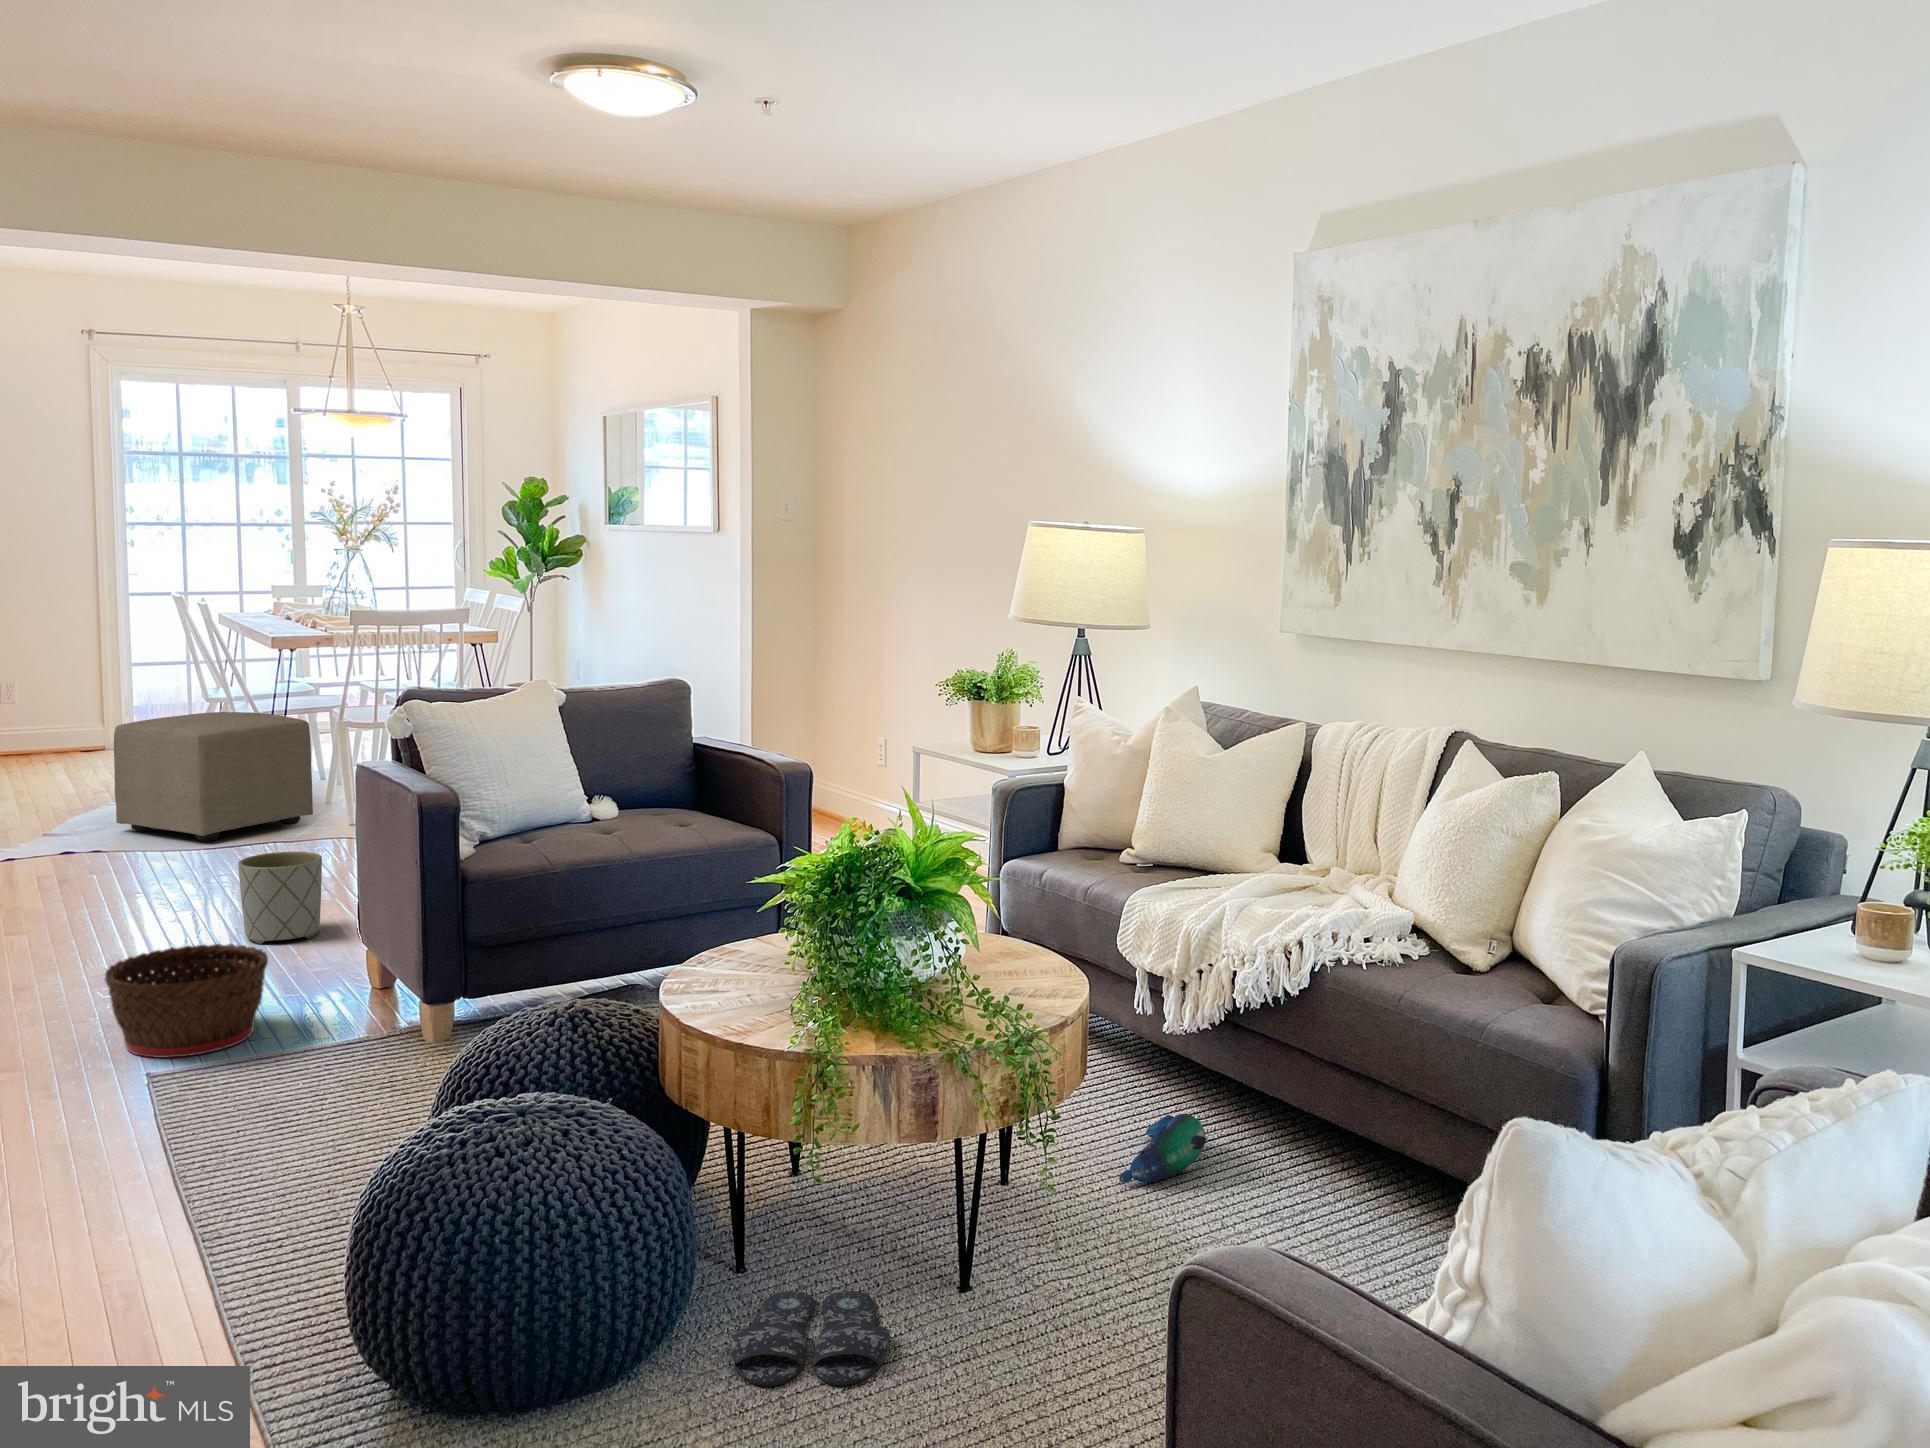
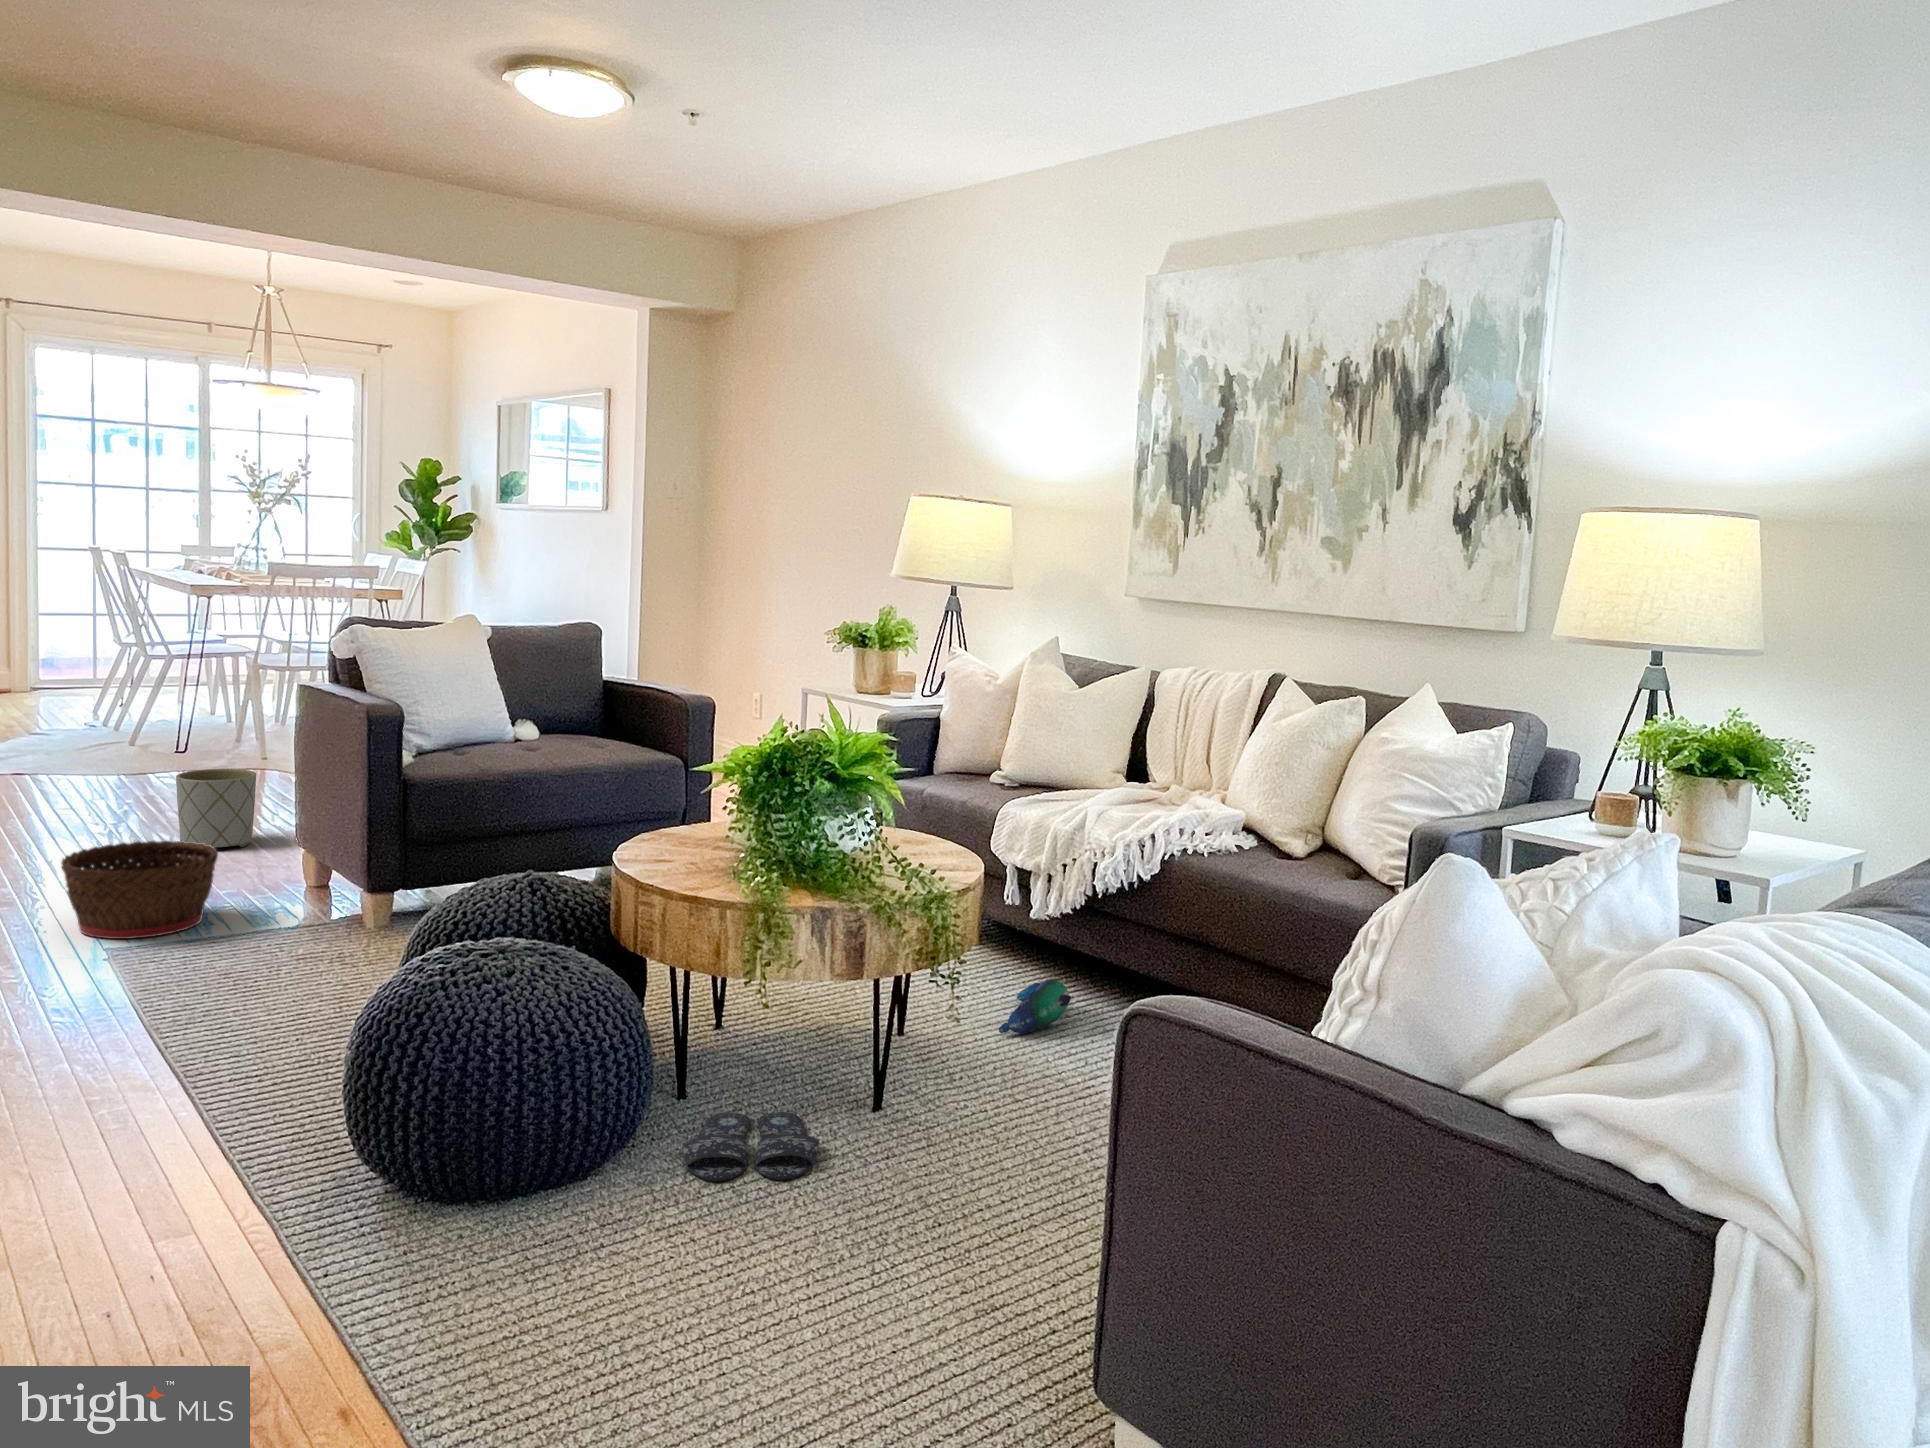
ottoman: present [114,712,313,841] -> none [36,653,230,768]

